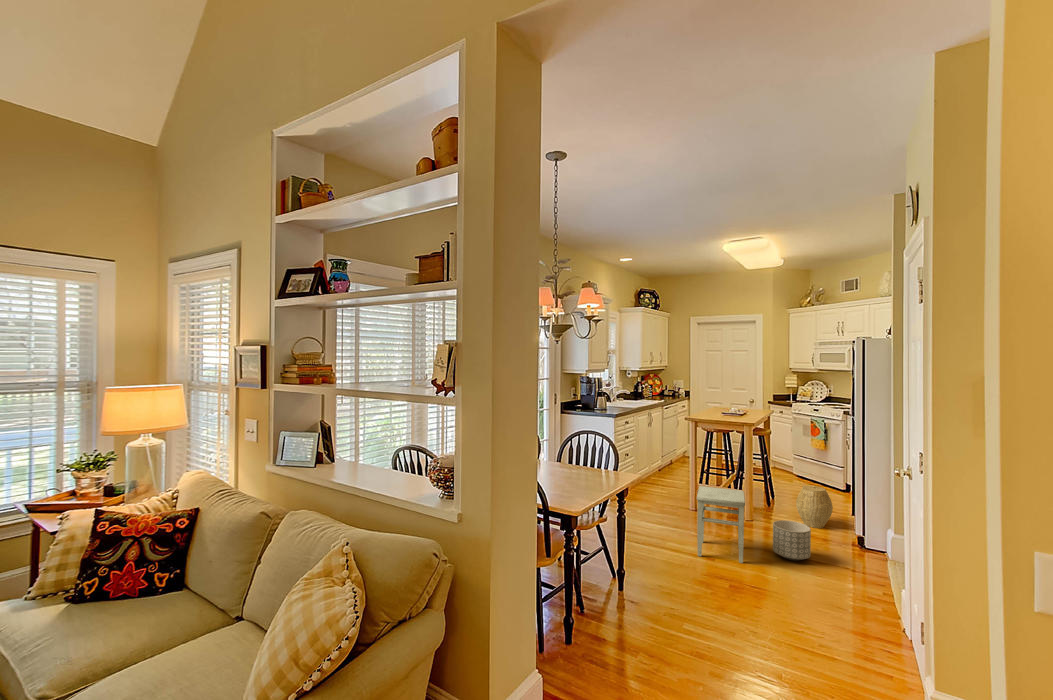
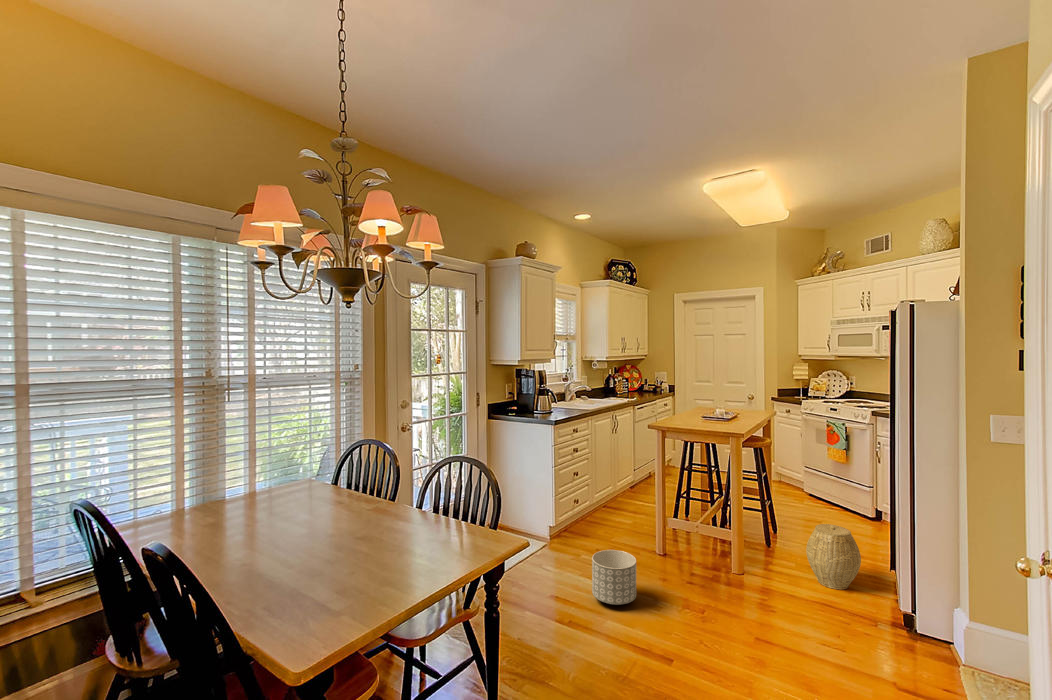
stool: present [697,486,745,563] -> none [644,534,723,669]
planter: present [773,520,811,560] -> present [592,550,636,605]

